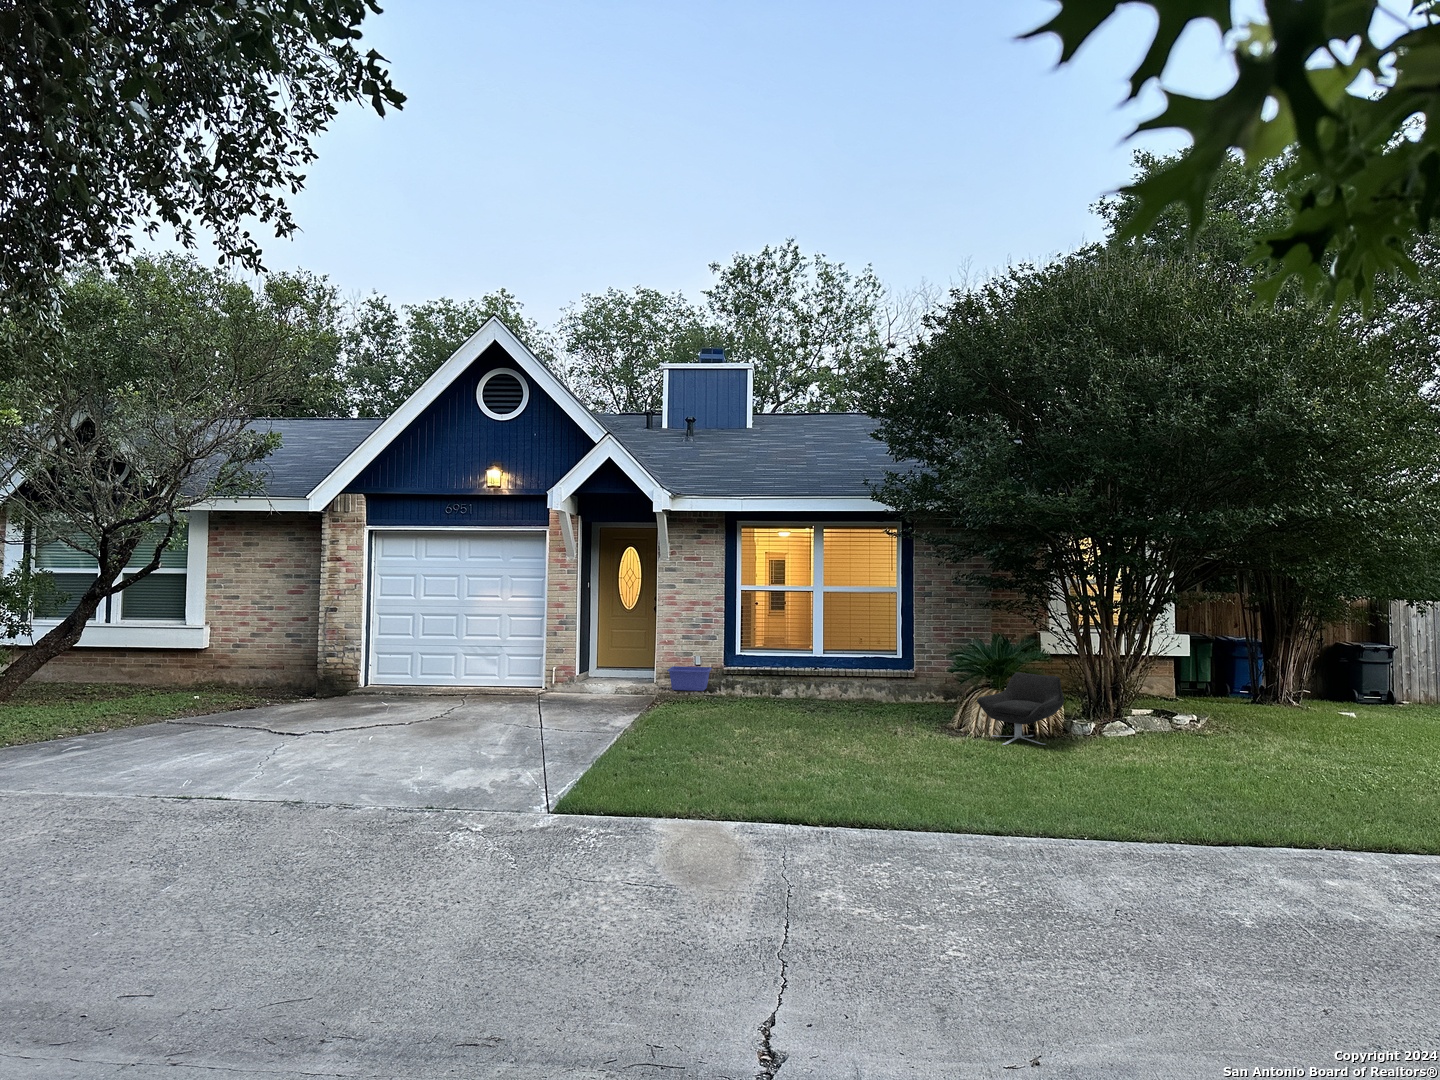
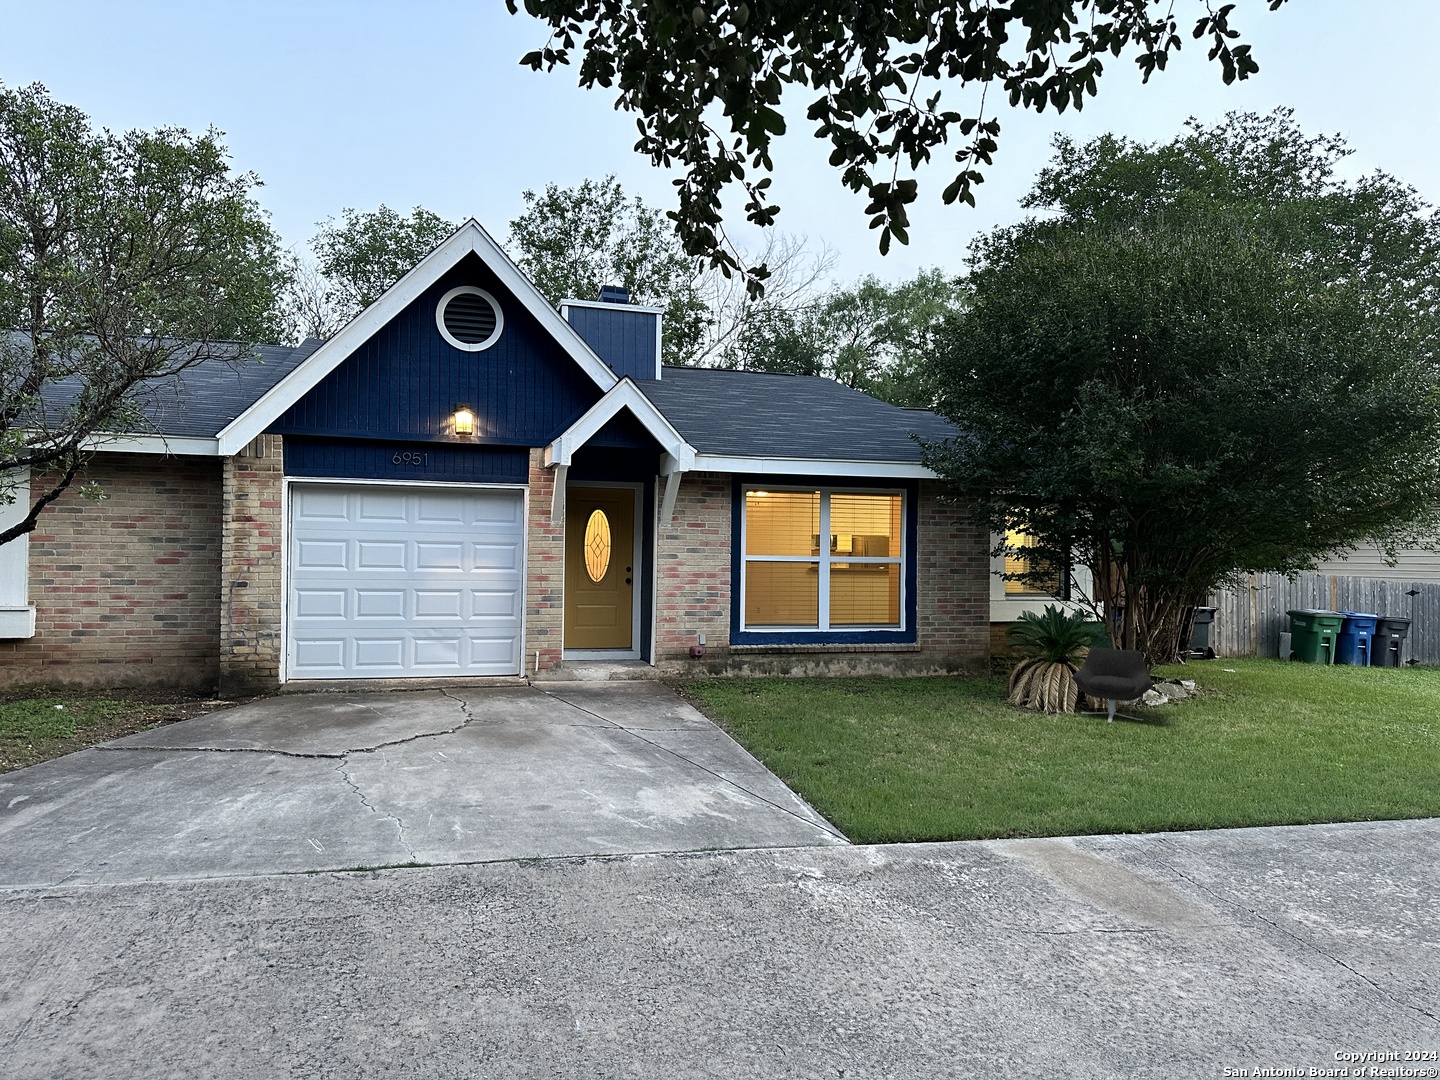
storage bin: present [667,666,712,691] -> none [671,647,722,673]

